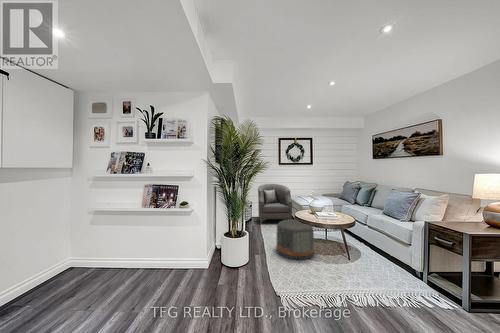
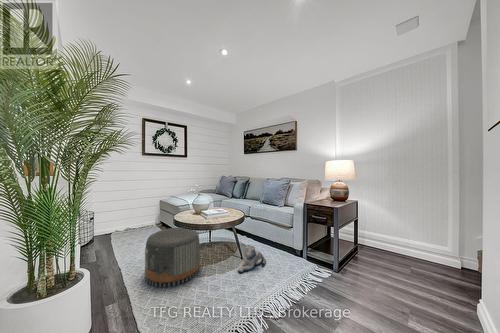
armchair: present [258,184,292,224] -> none [107,182,163,244]
plush toy: none [345,246,379,270] -> present [238,245,266,272]

